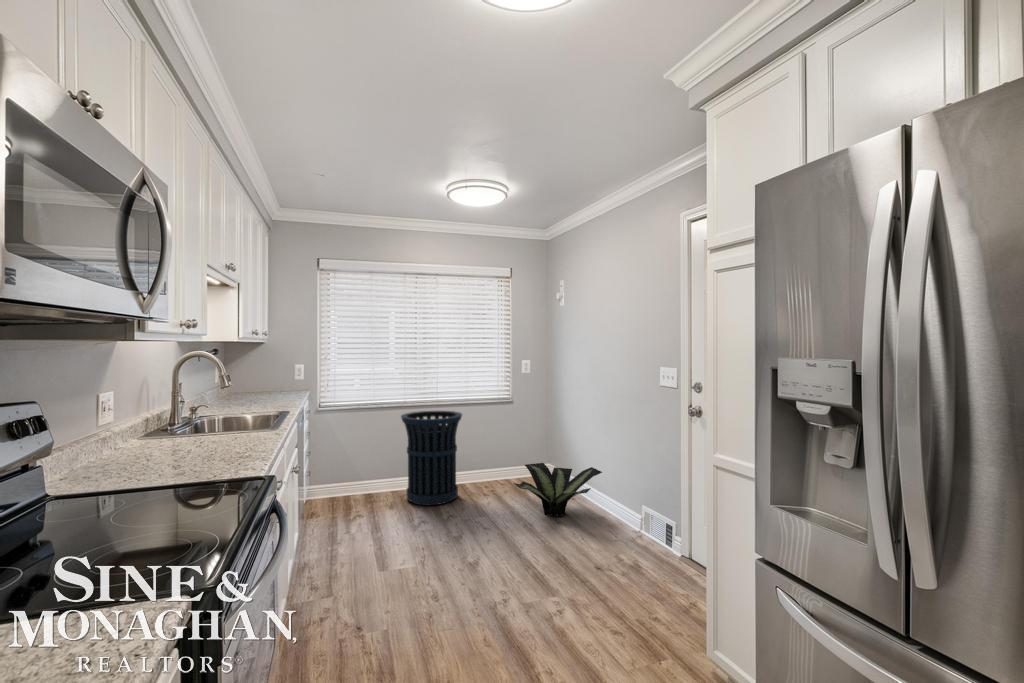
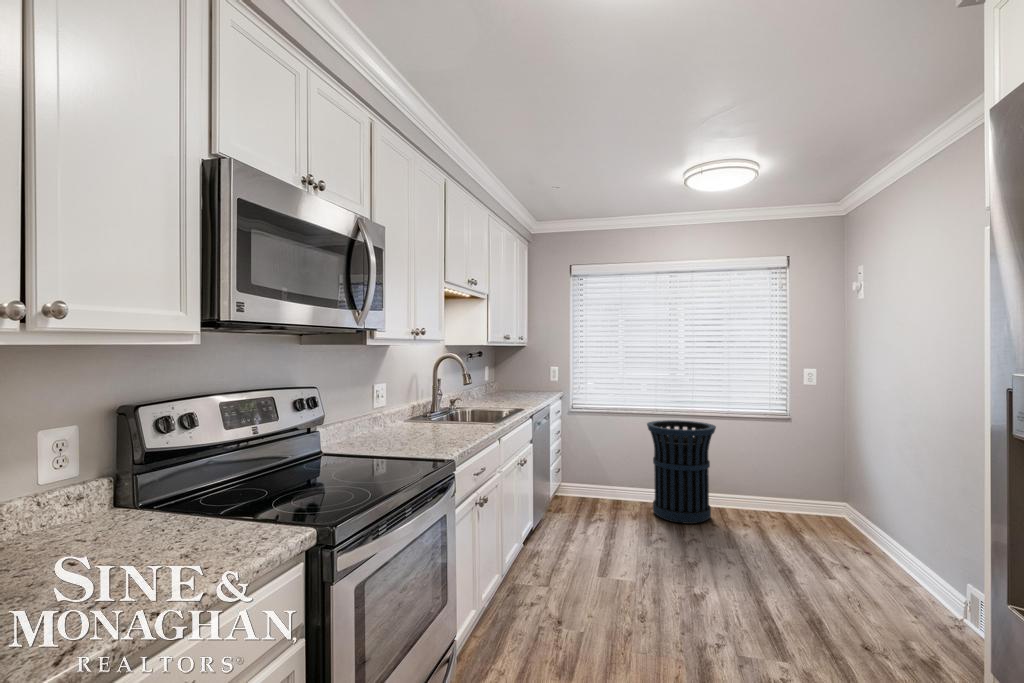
potted plant: present [514,463,602,518] -> none [770,496,910,572]

